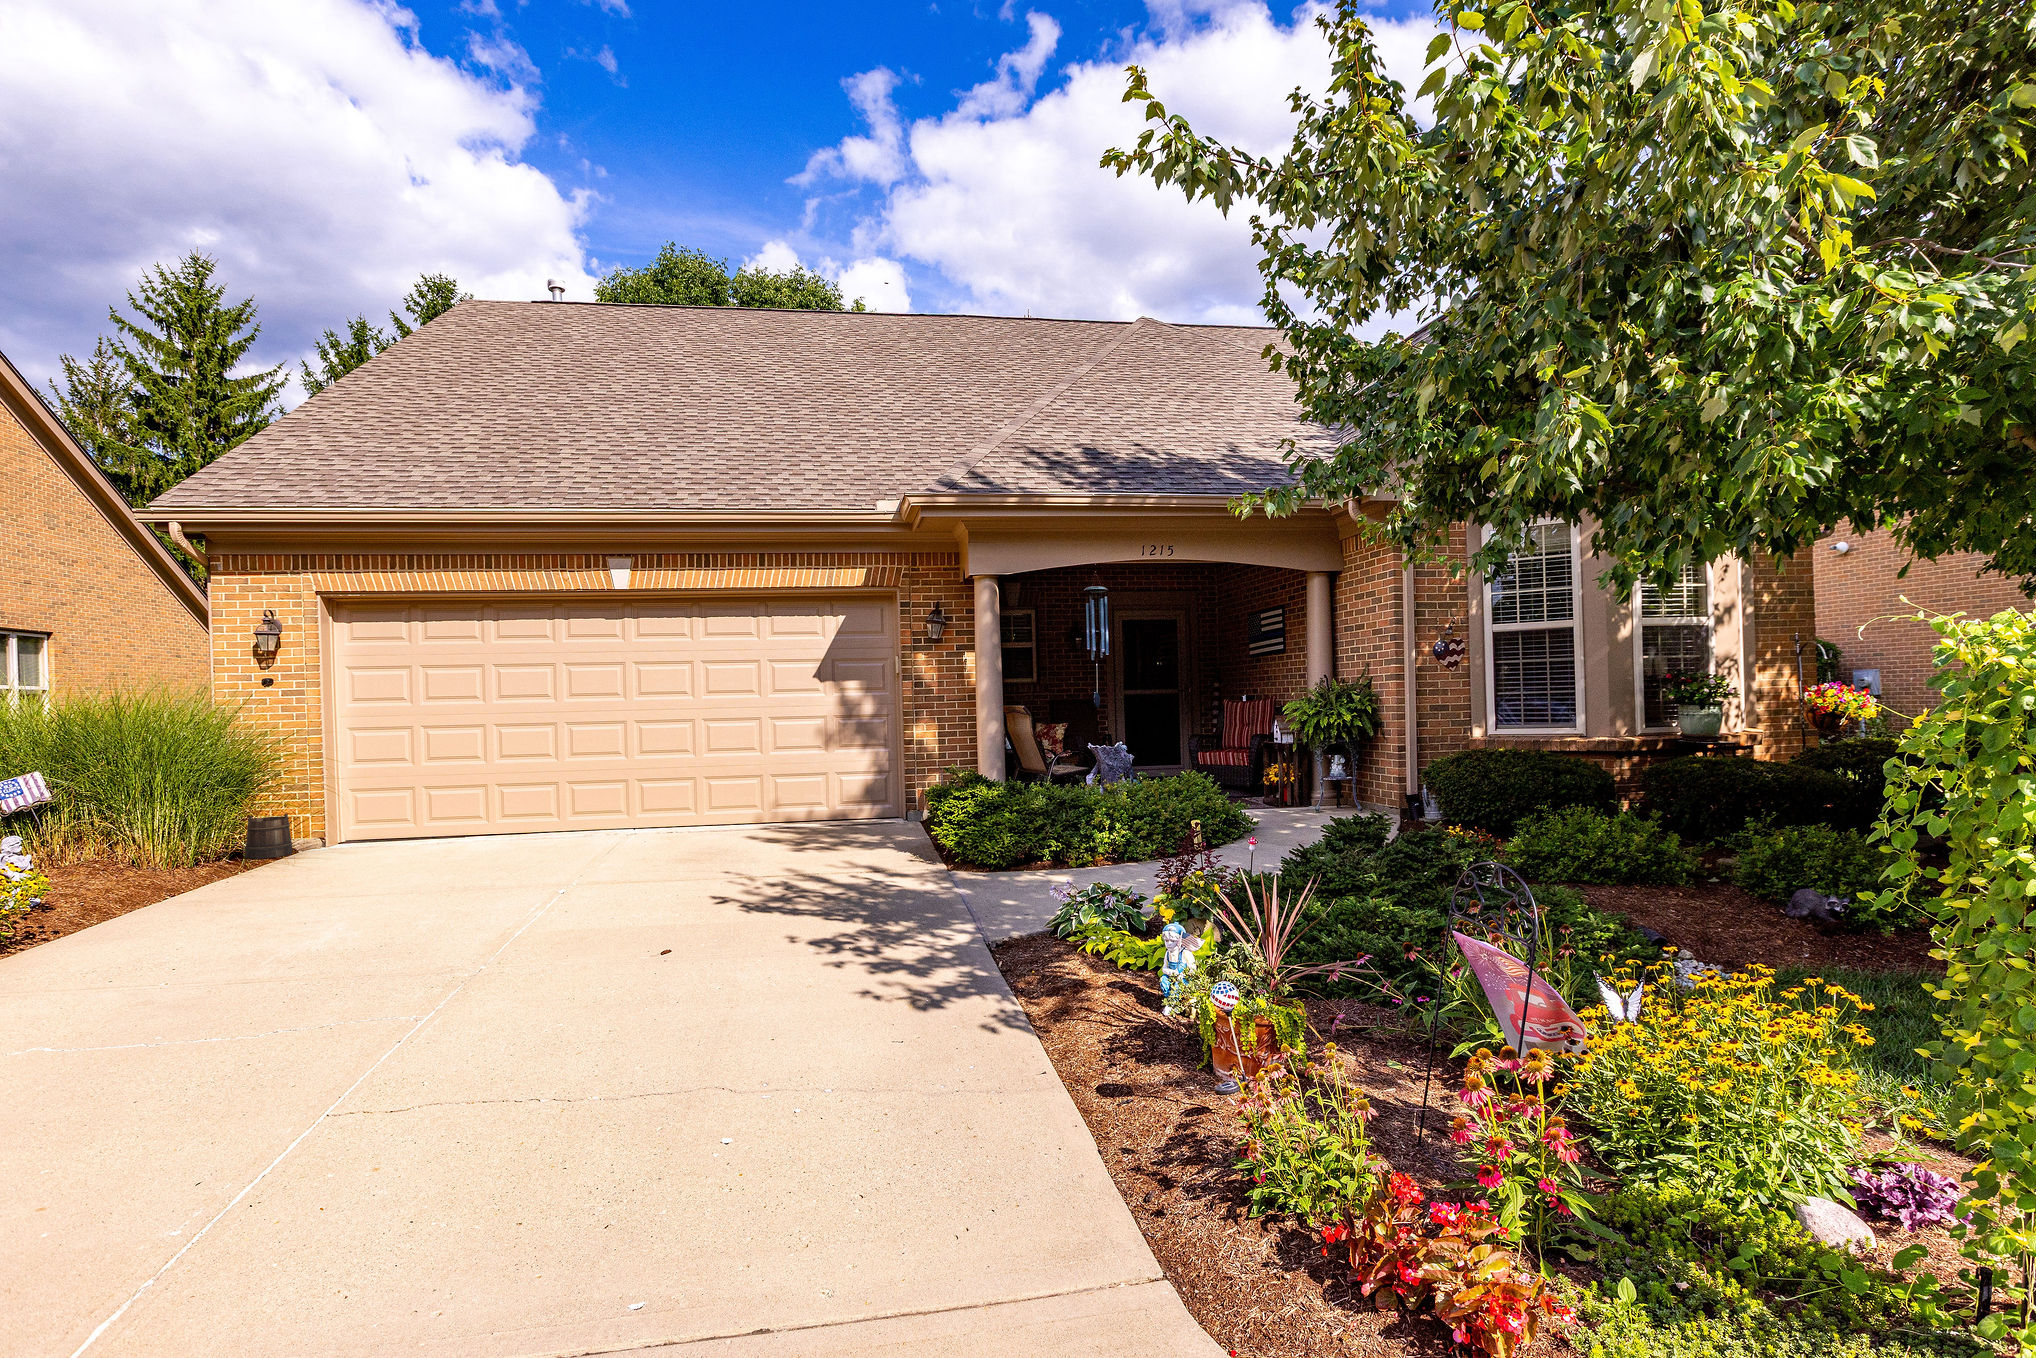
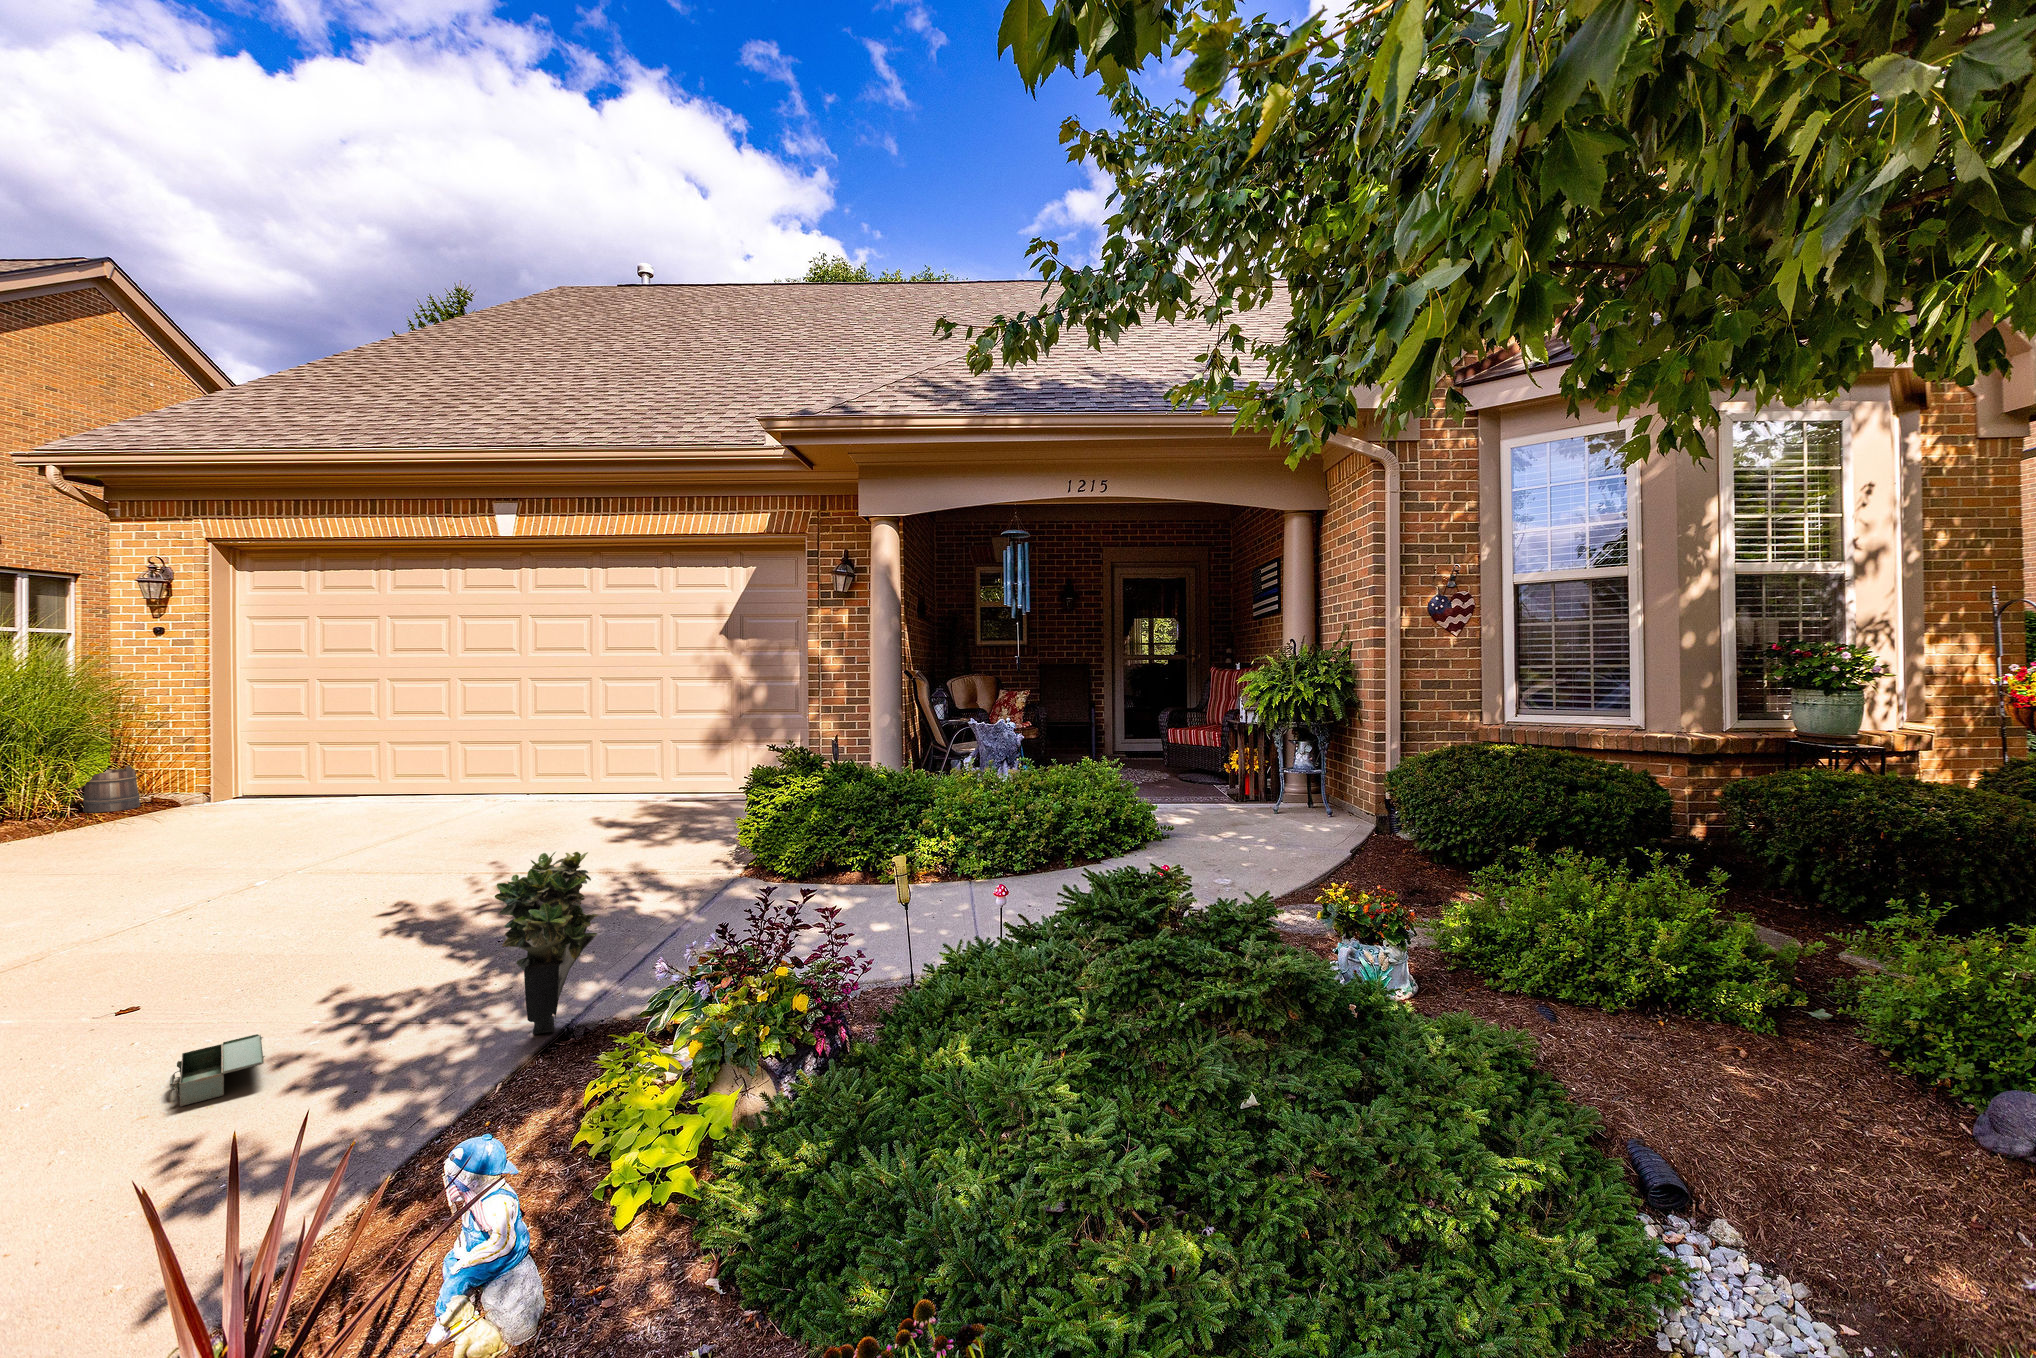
potted plant: none [974,837,1037,952] -> present [495,852,598,1035]
toolbox: none [833,957,896,990] -> present [170,1034,265,1106]

